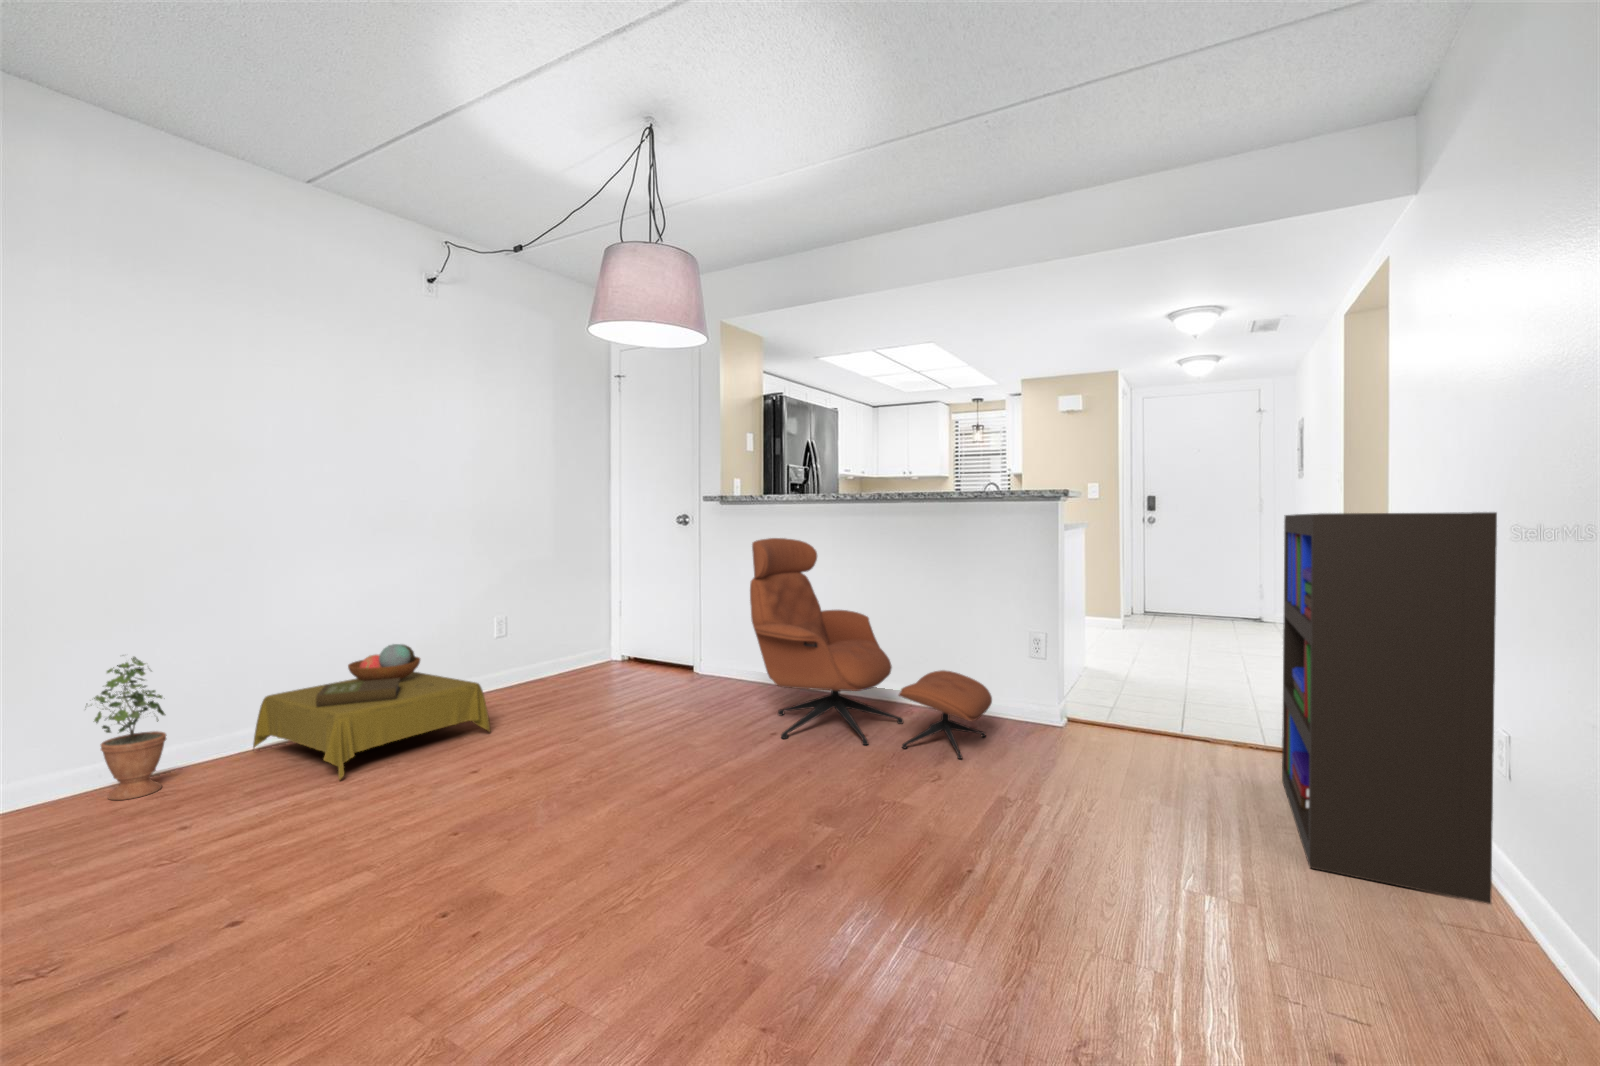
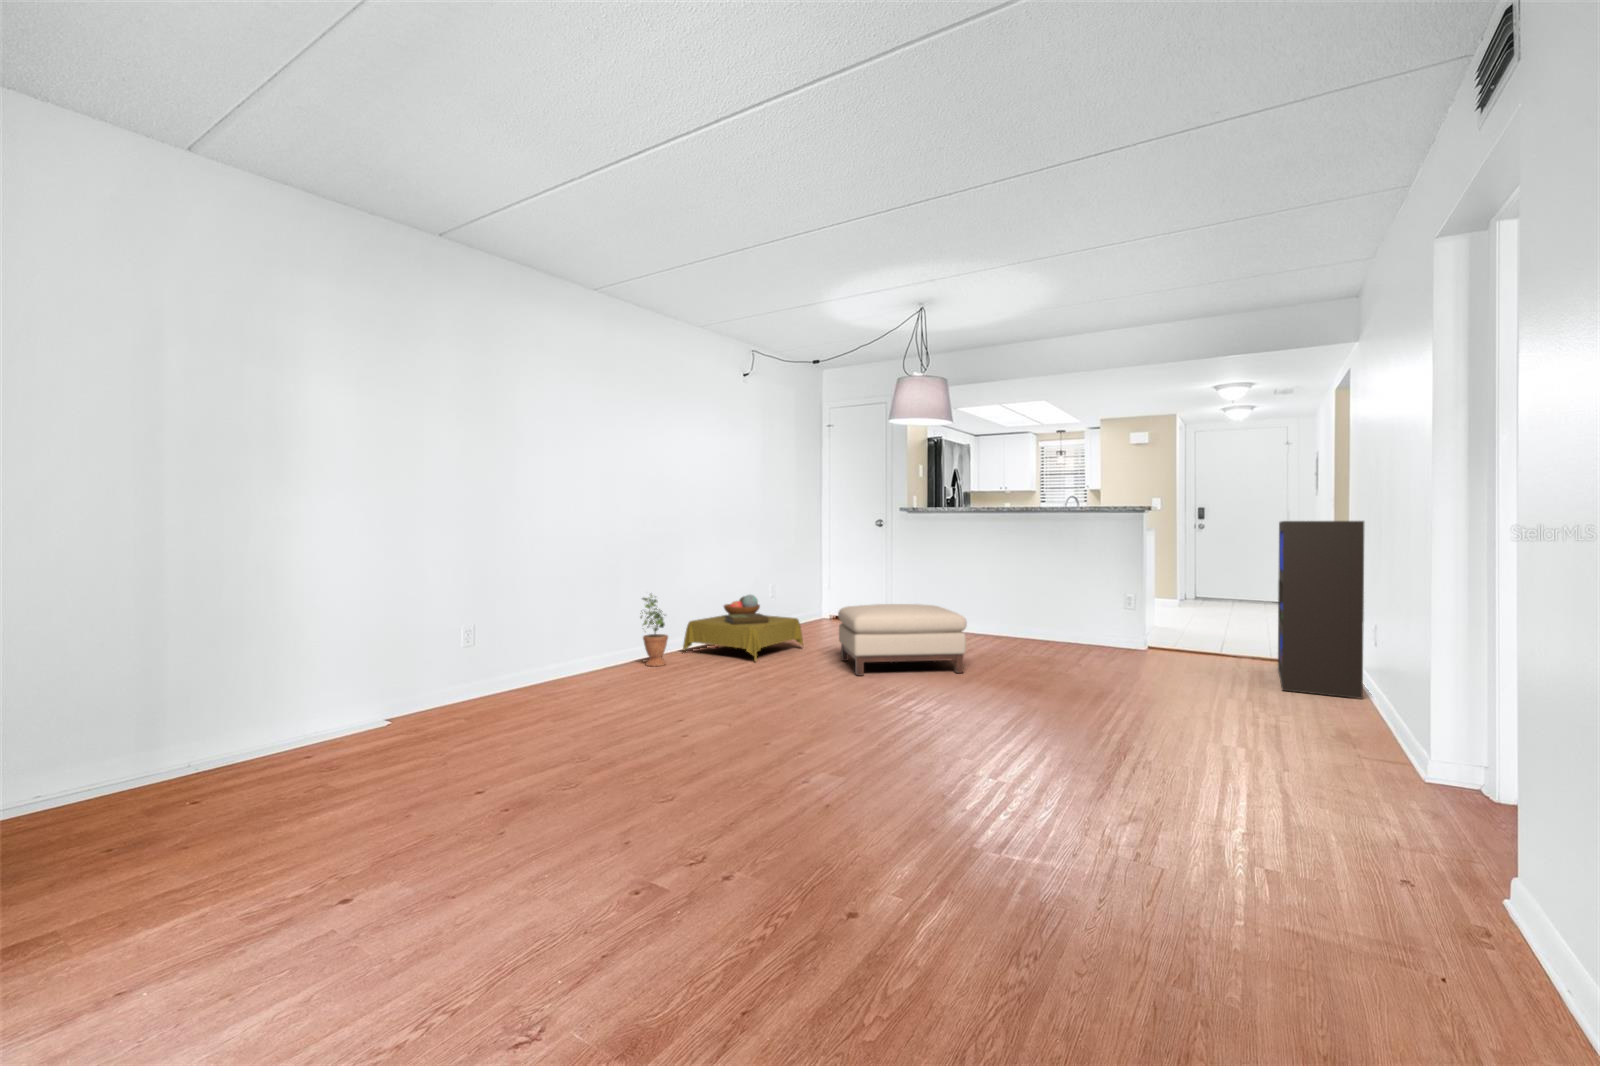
lounge chair: present [750,538,992,759] -> none [956,535,1107,660]
ottoman: none [464,666,703,827] -> present [838,604,967,676]

